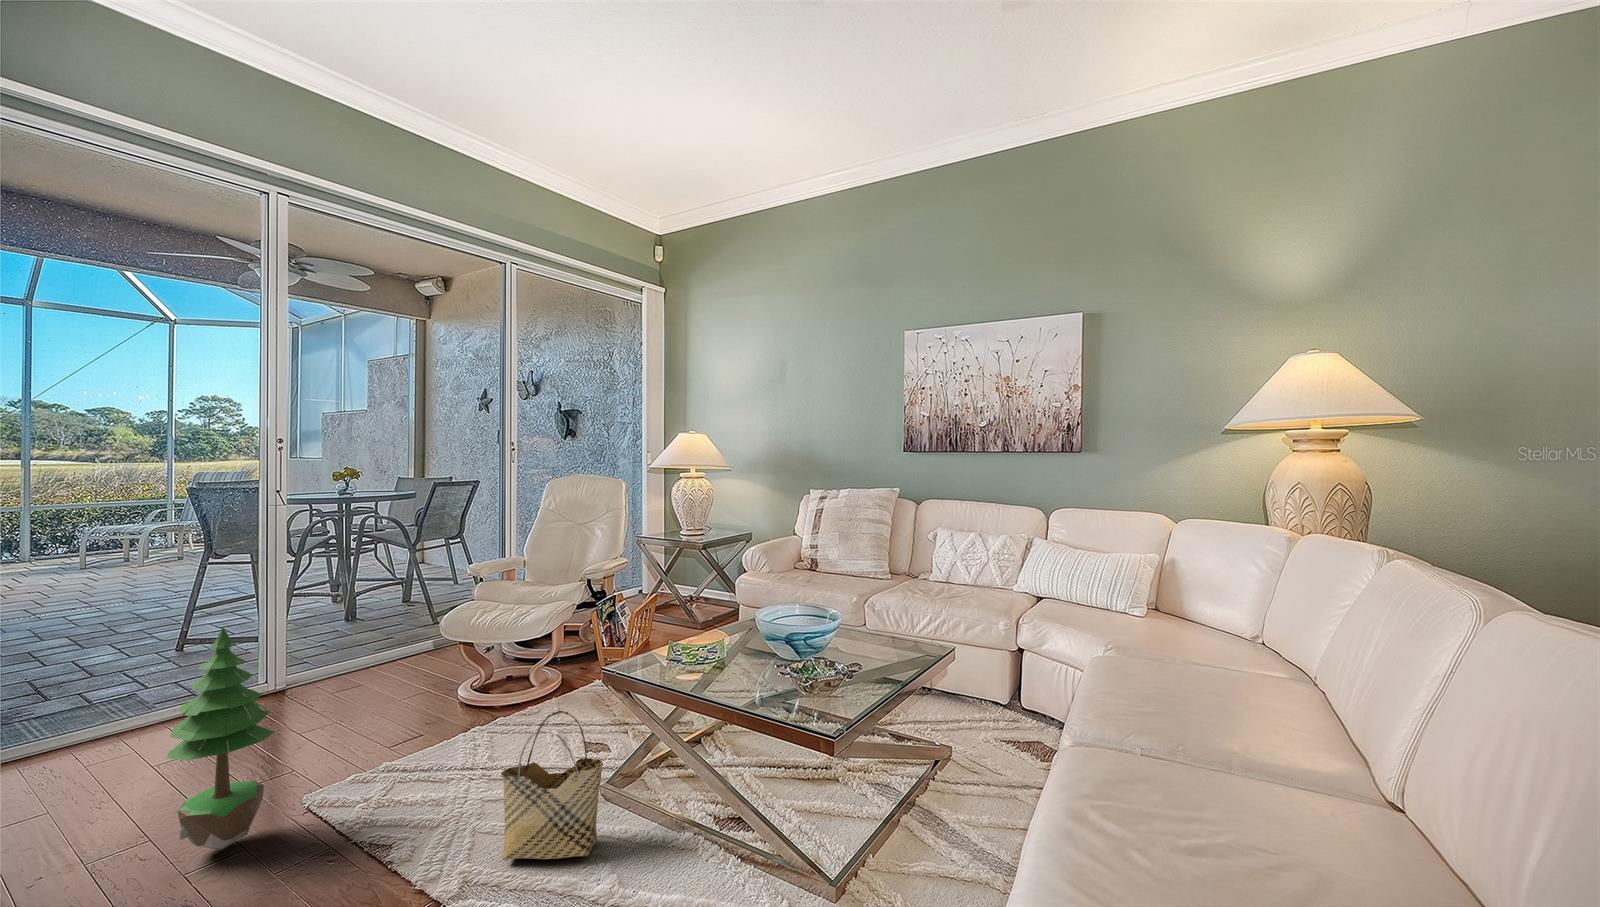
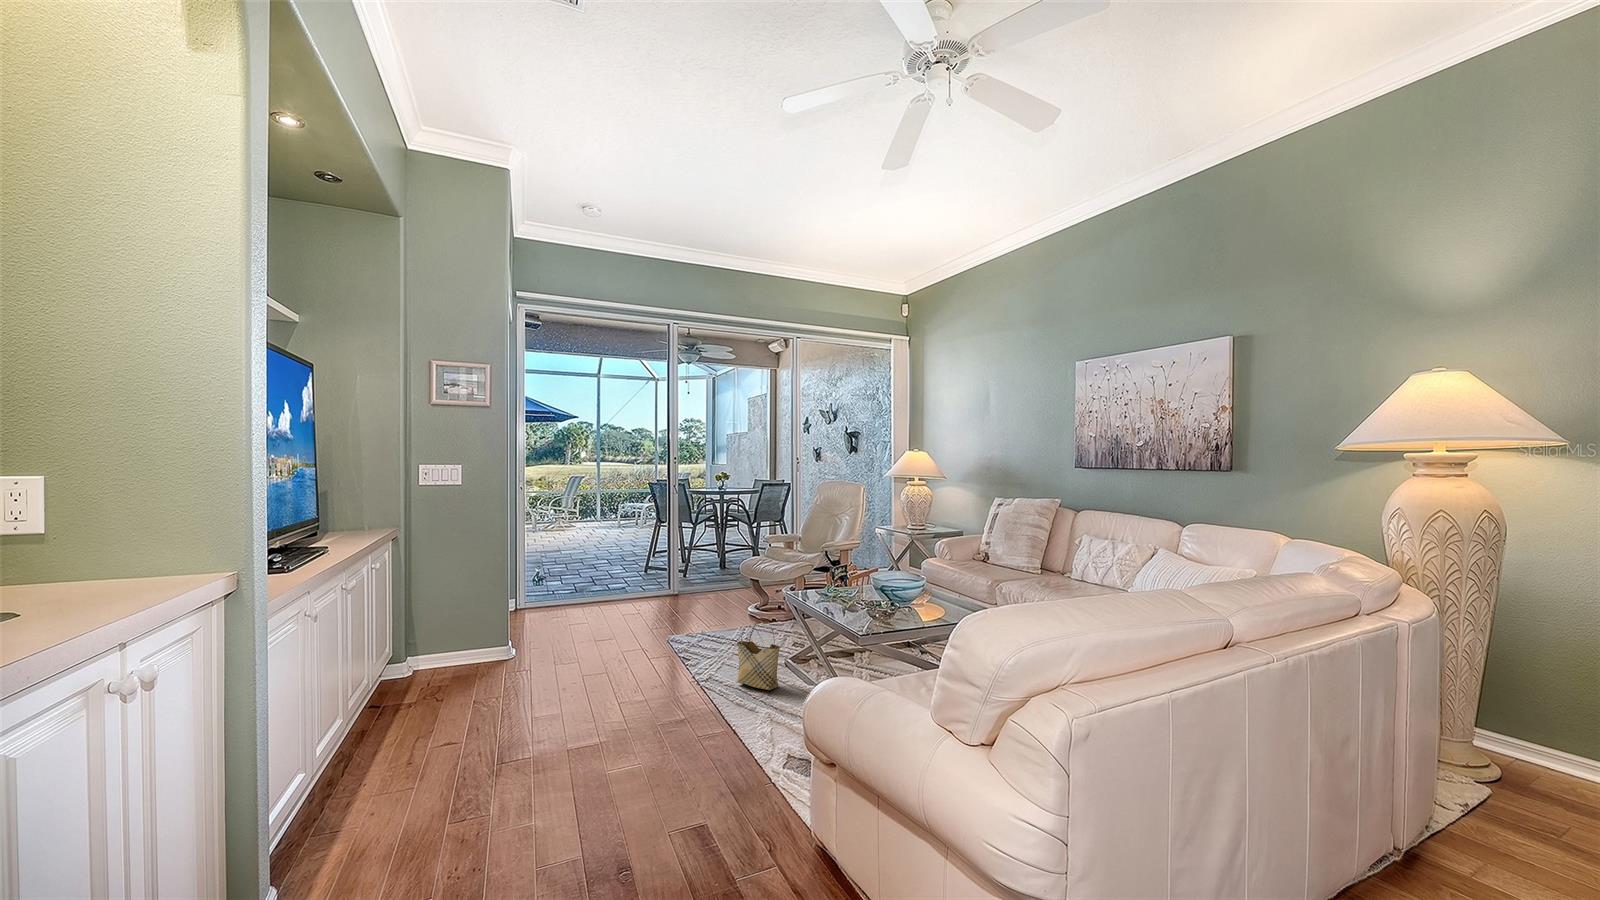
potted tree: present [166,628,274,850] -> none [631,560,666,654]

